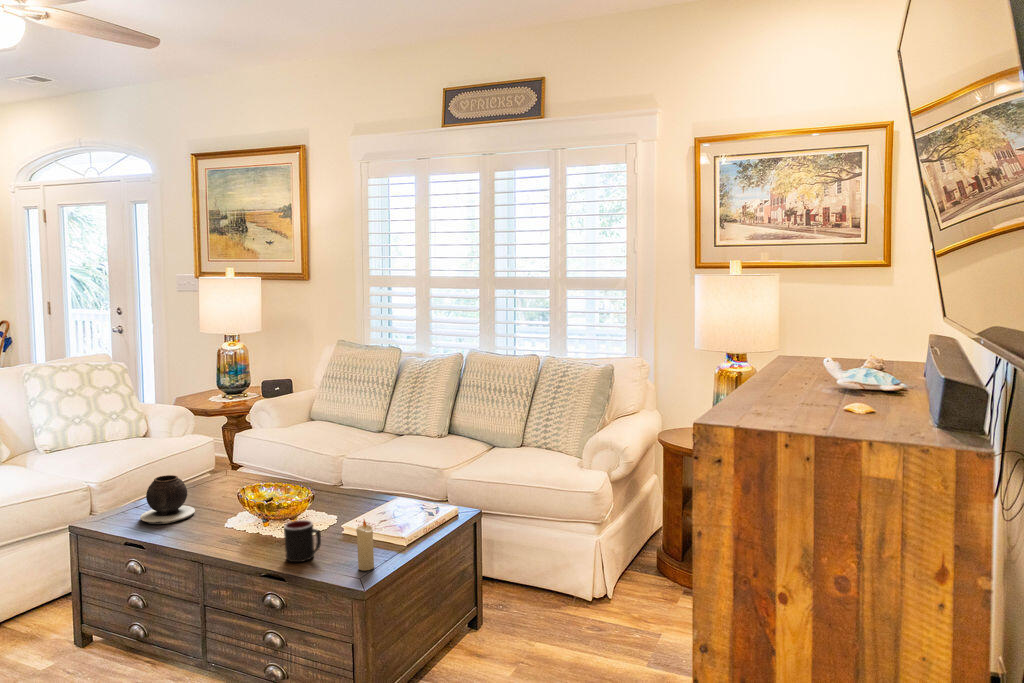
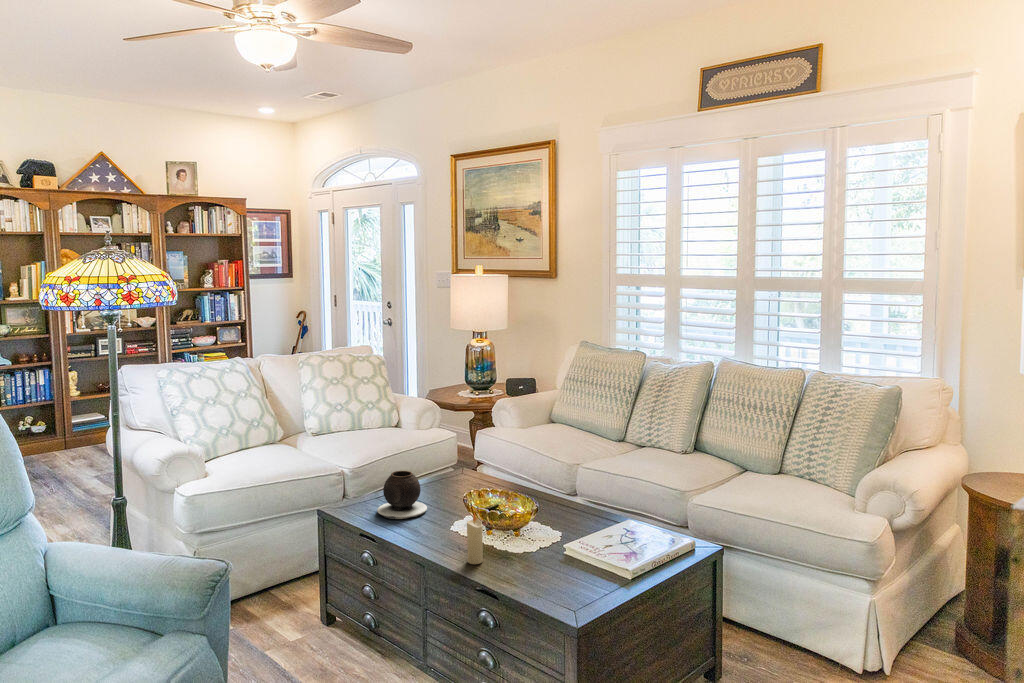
mug: present [284,520,321,562] -> none [503,537,541,583]
candle: present [356,520,374,571] -> present [467,514,483,564]

